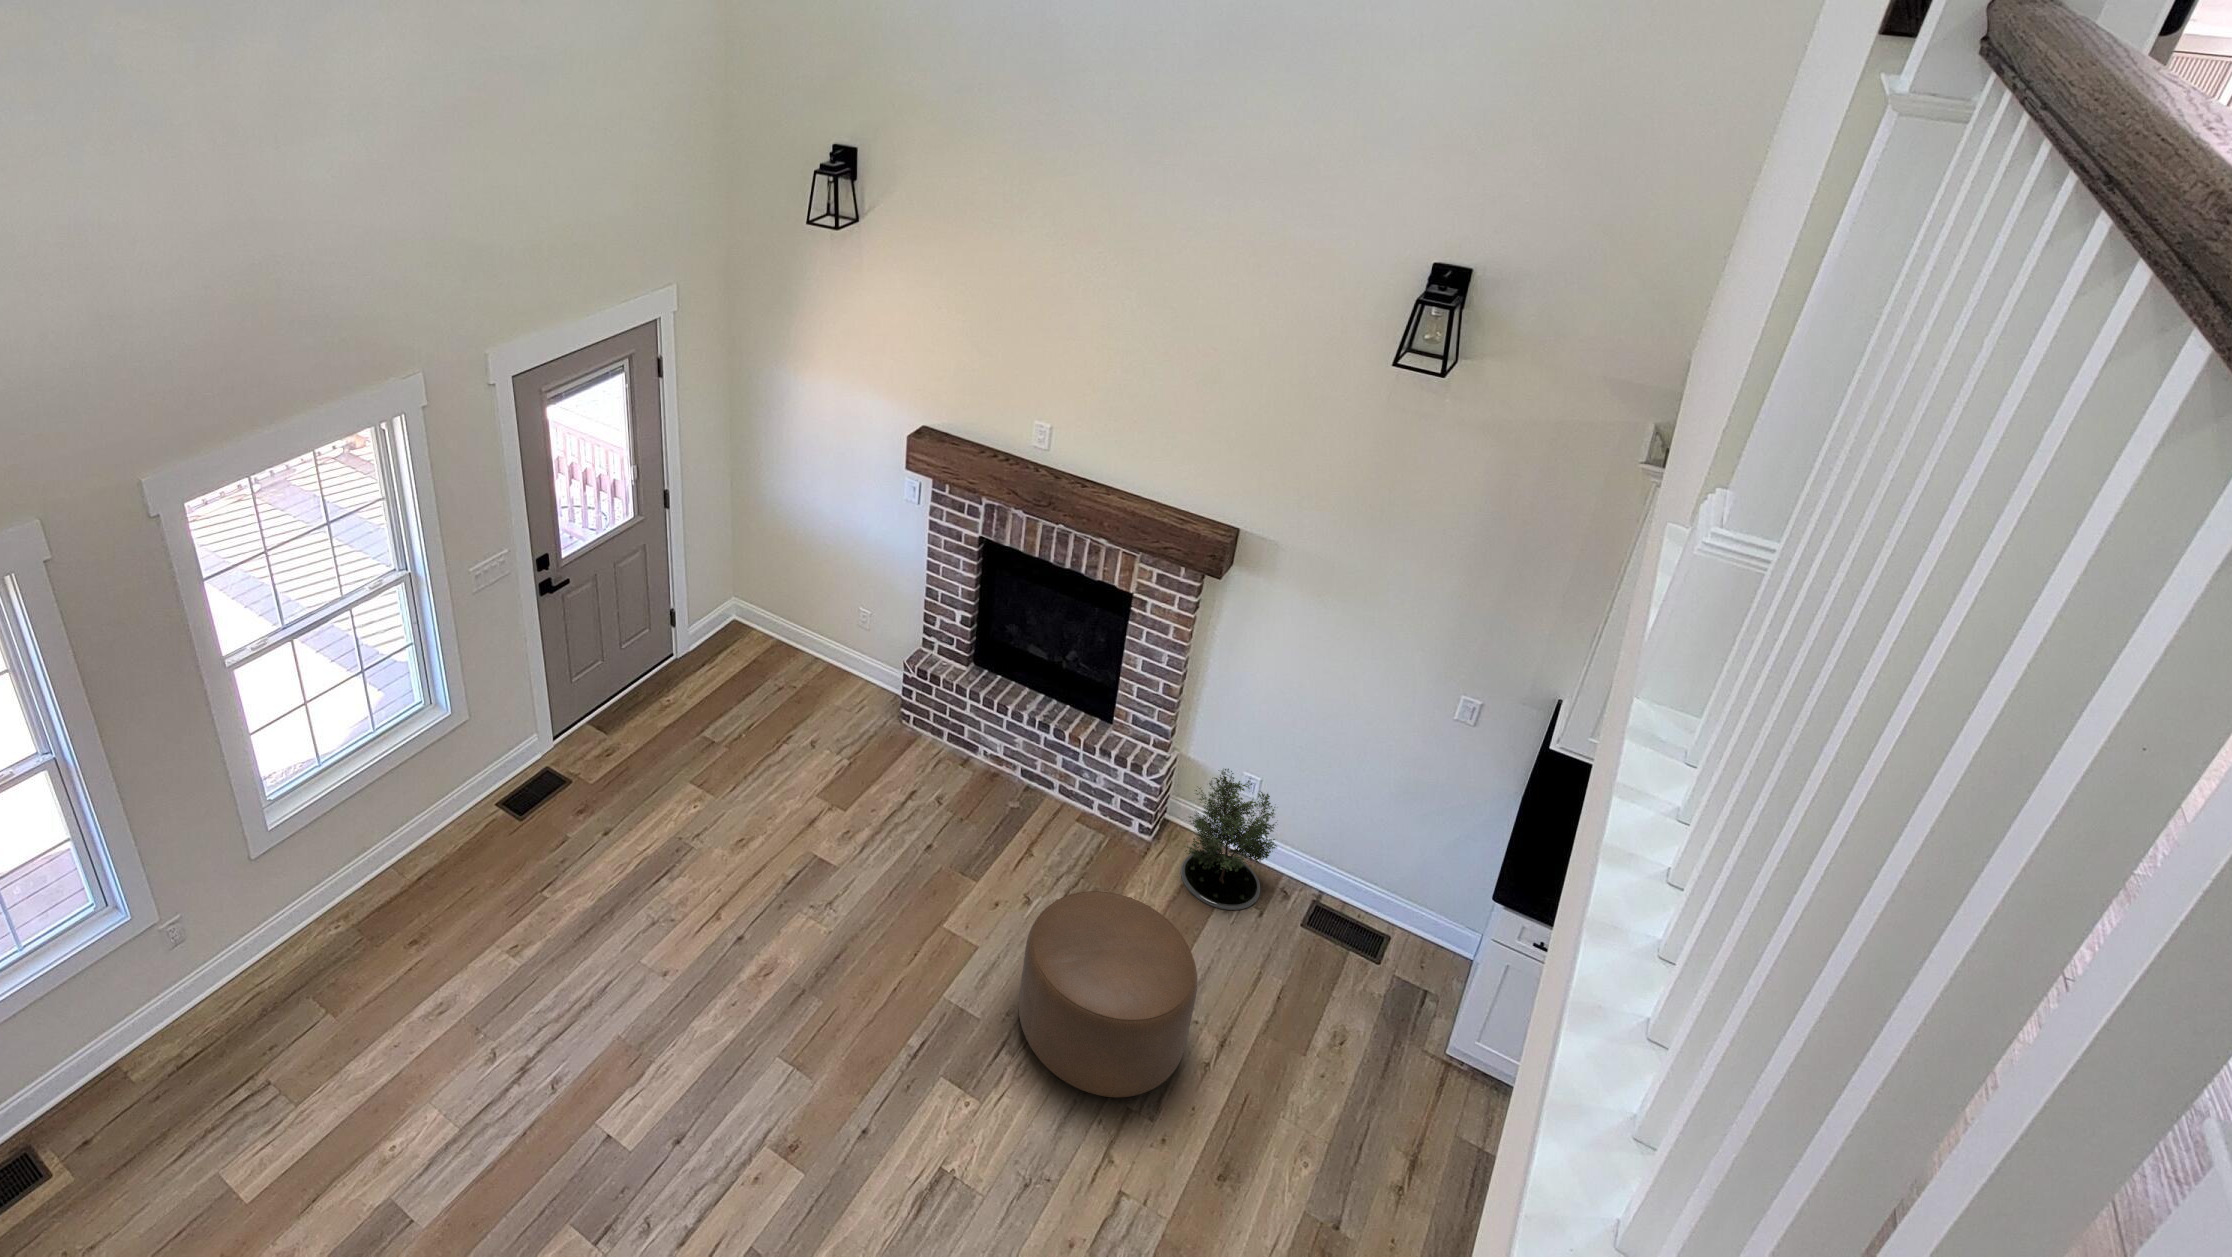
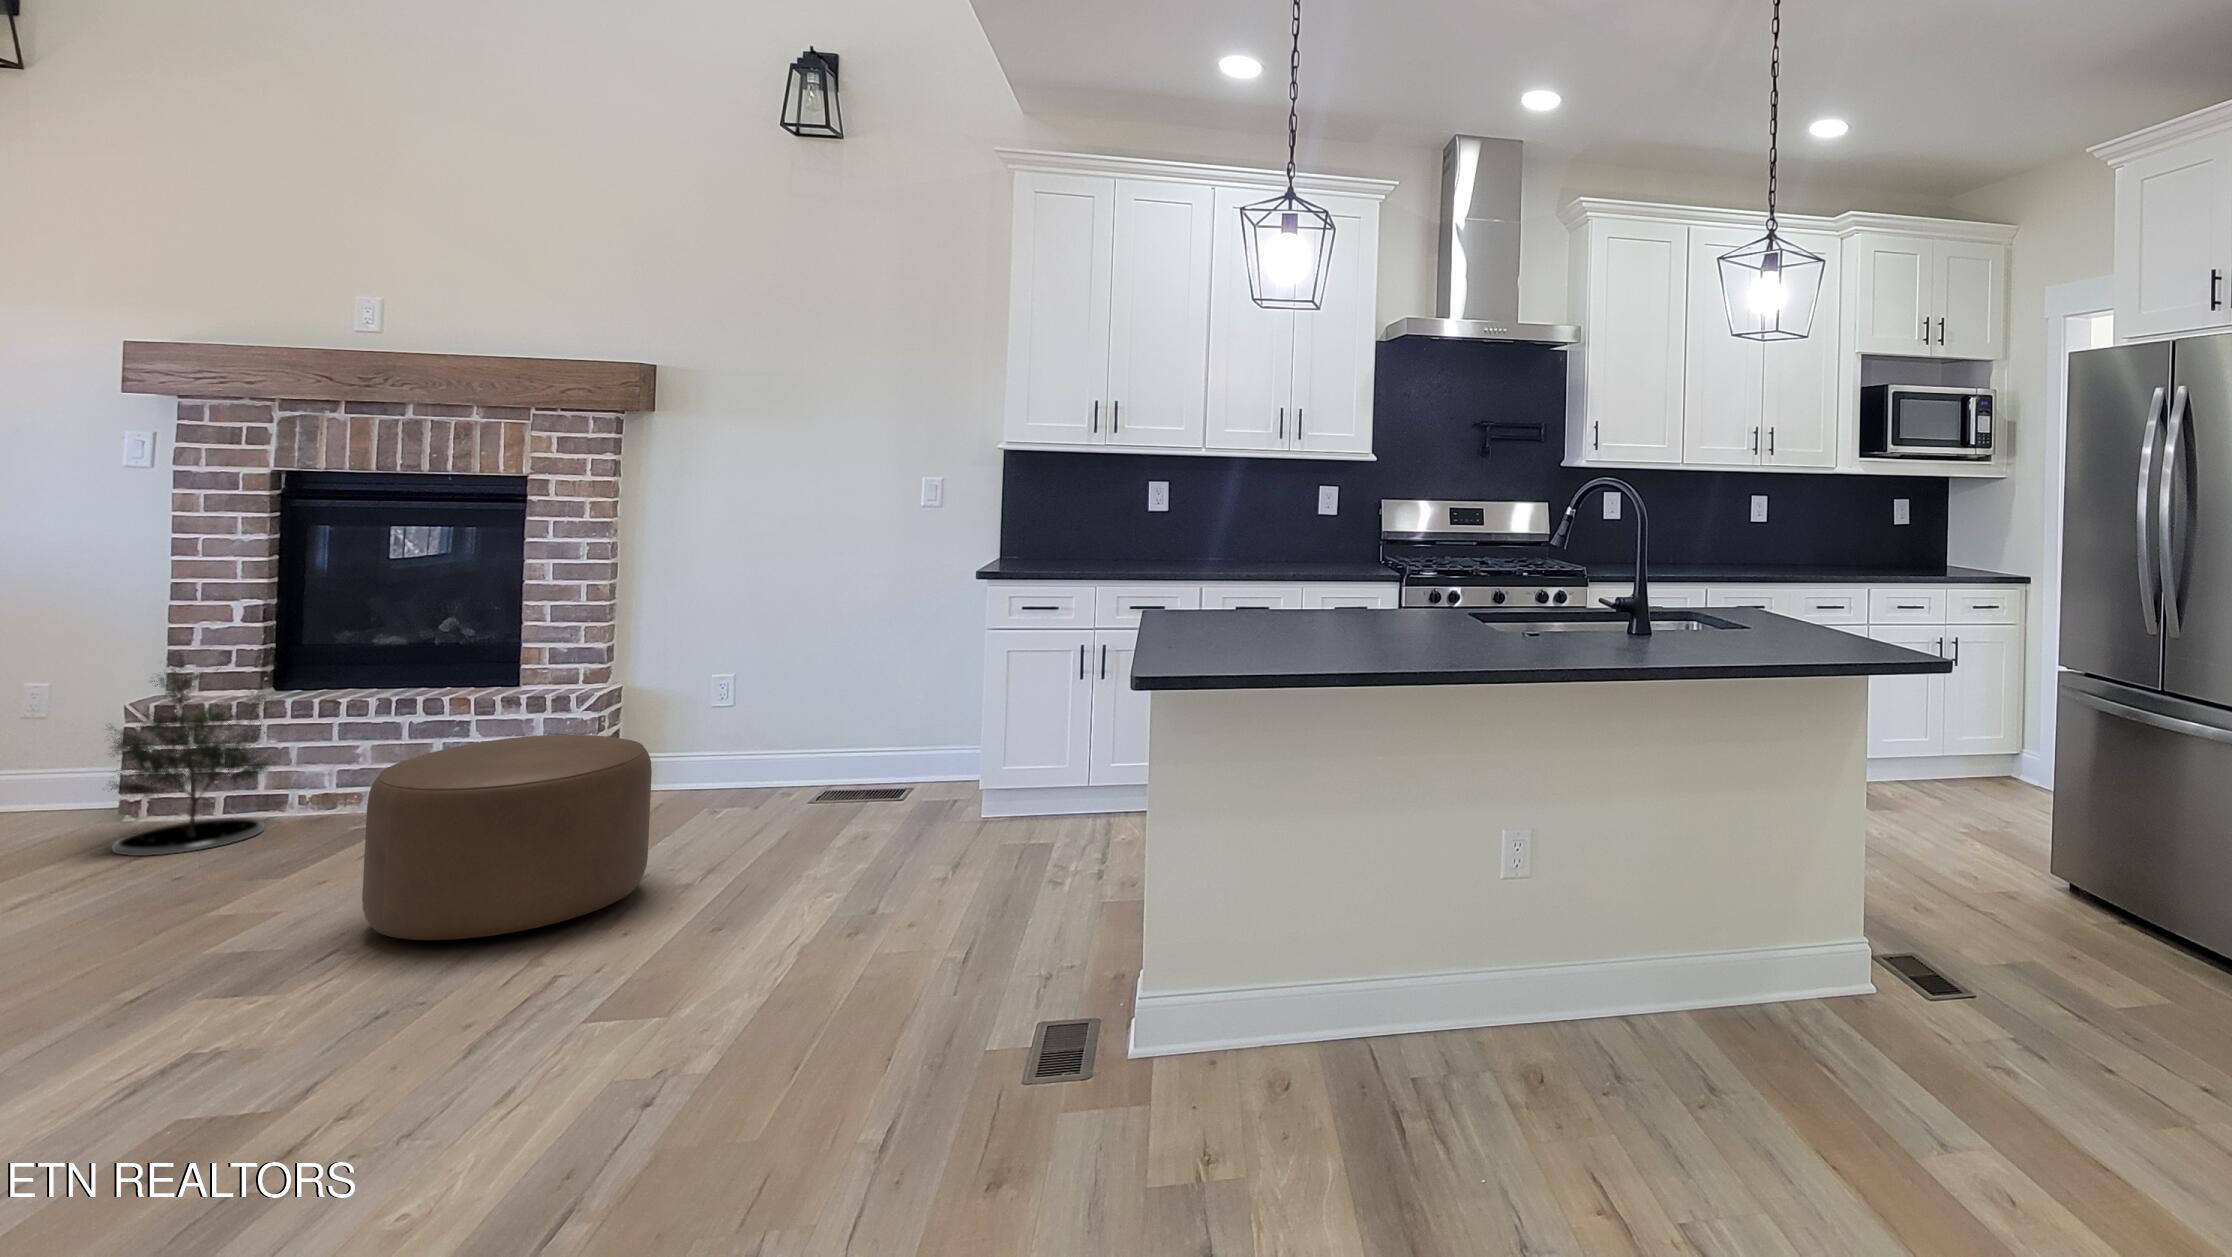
potted tree: present [1181,769,1277,910] -> present [106,651,274,856]

